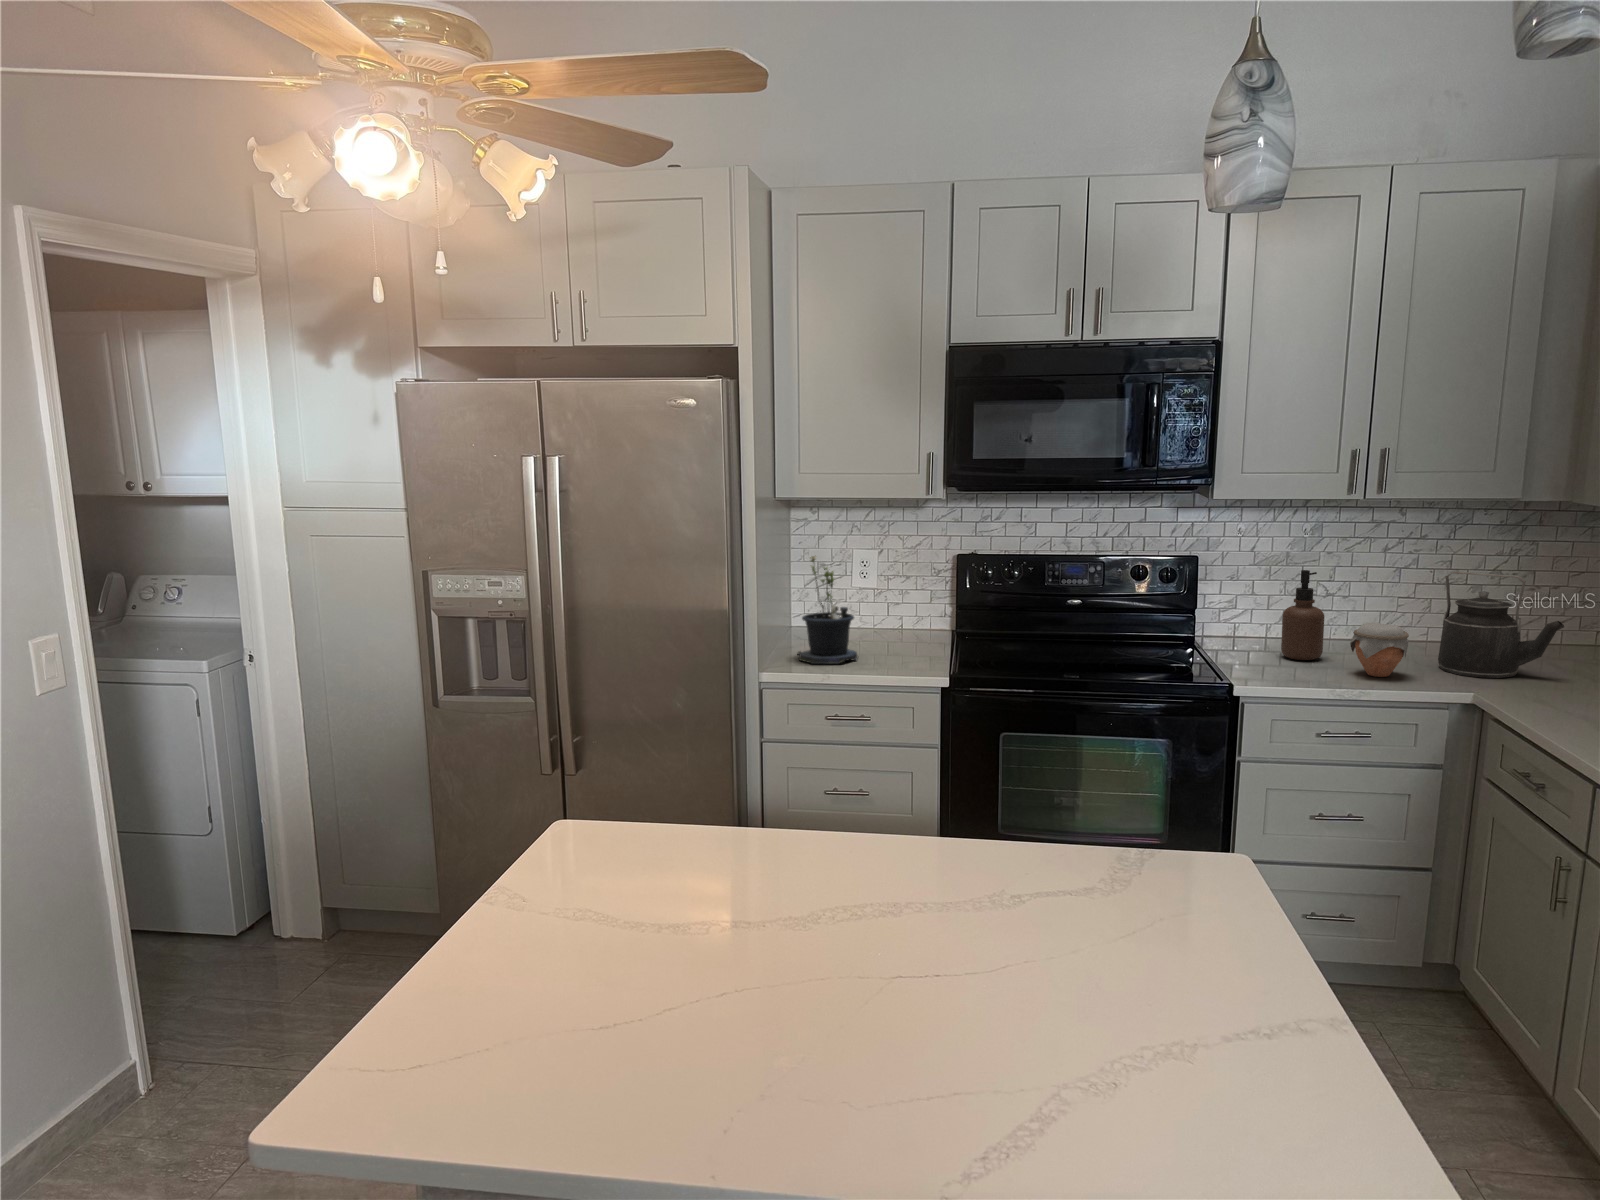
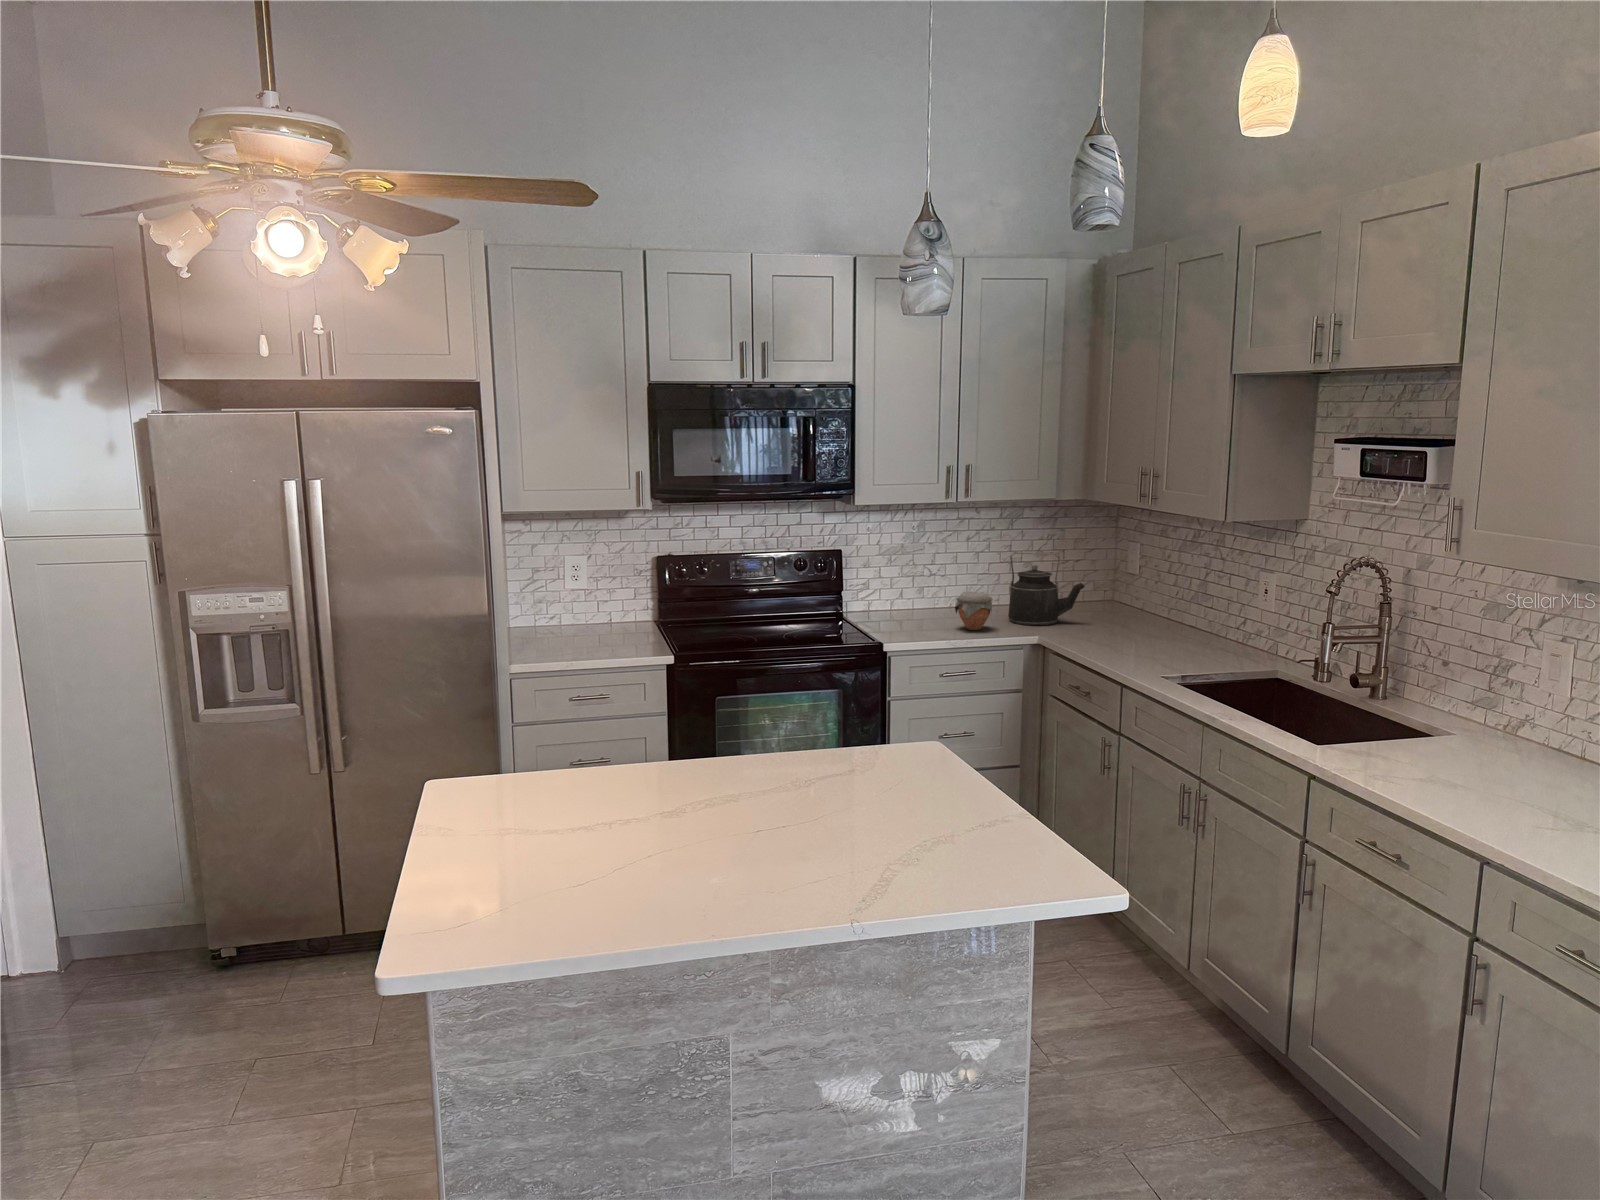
potted plant: present [798,556,858,664] -> none [535,562,591,654]
soap dispenser: present [1281,570,1324,660] -> none [905,556,934,623]

